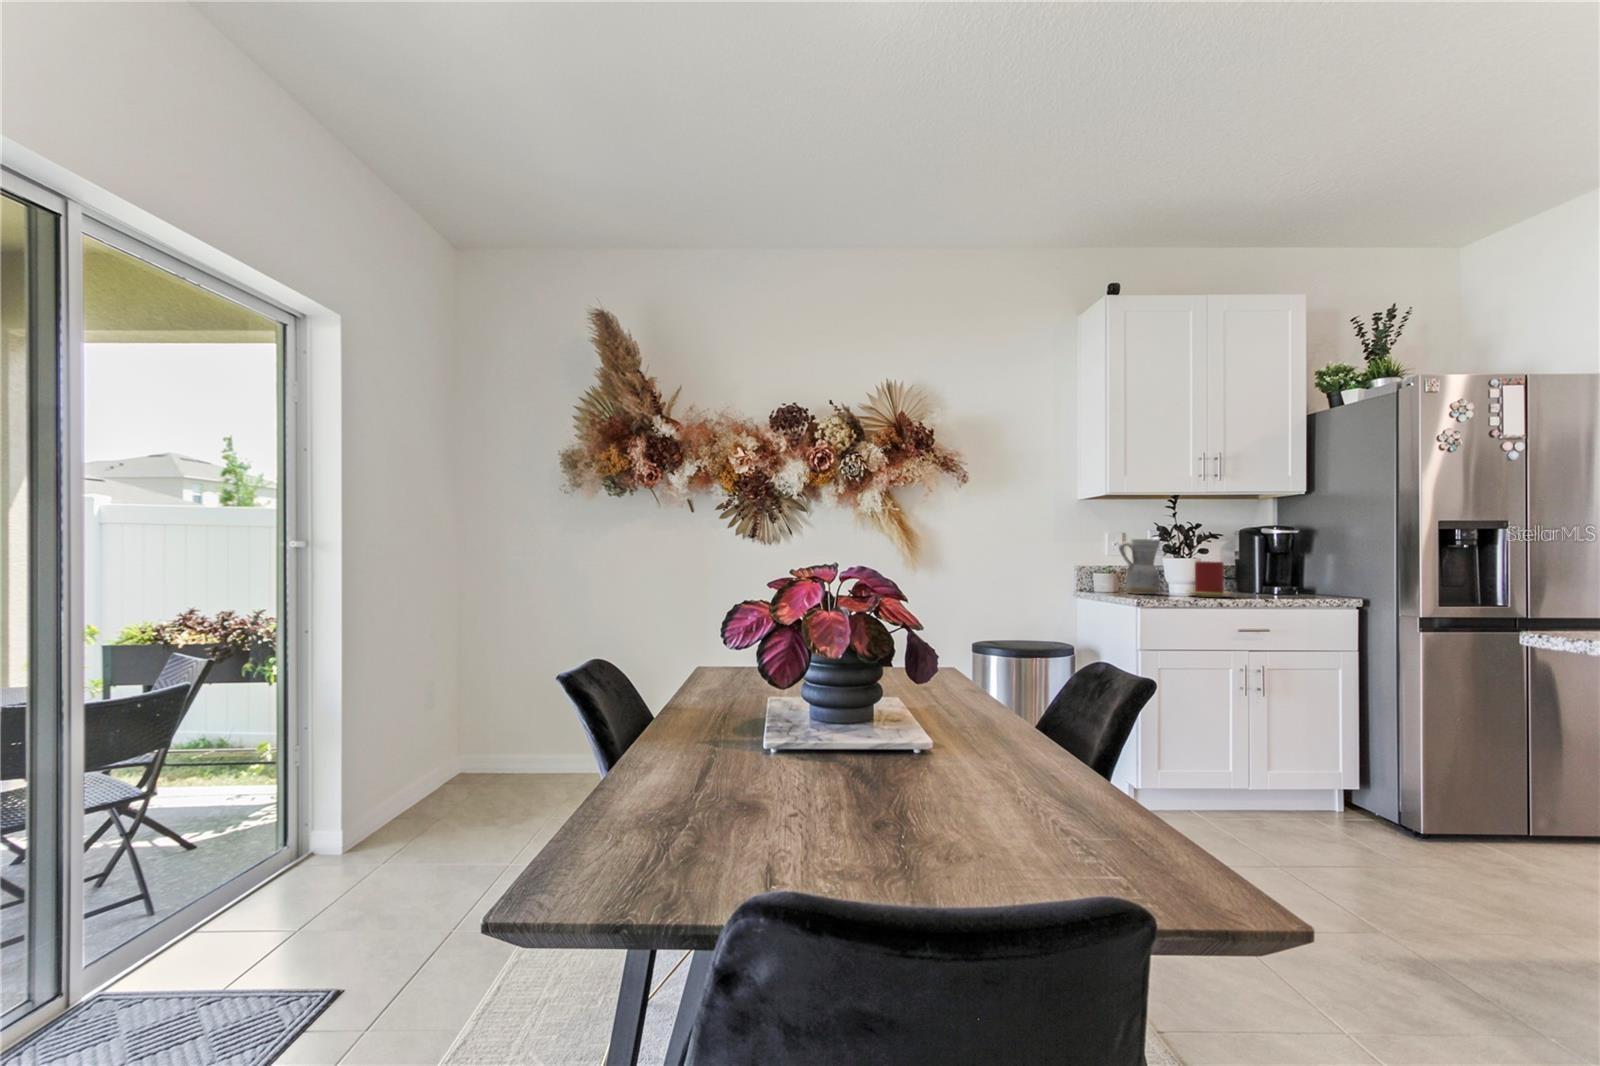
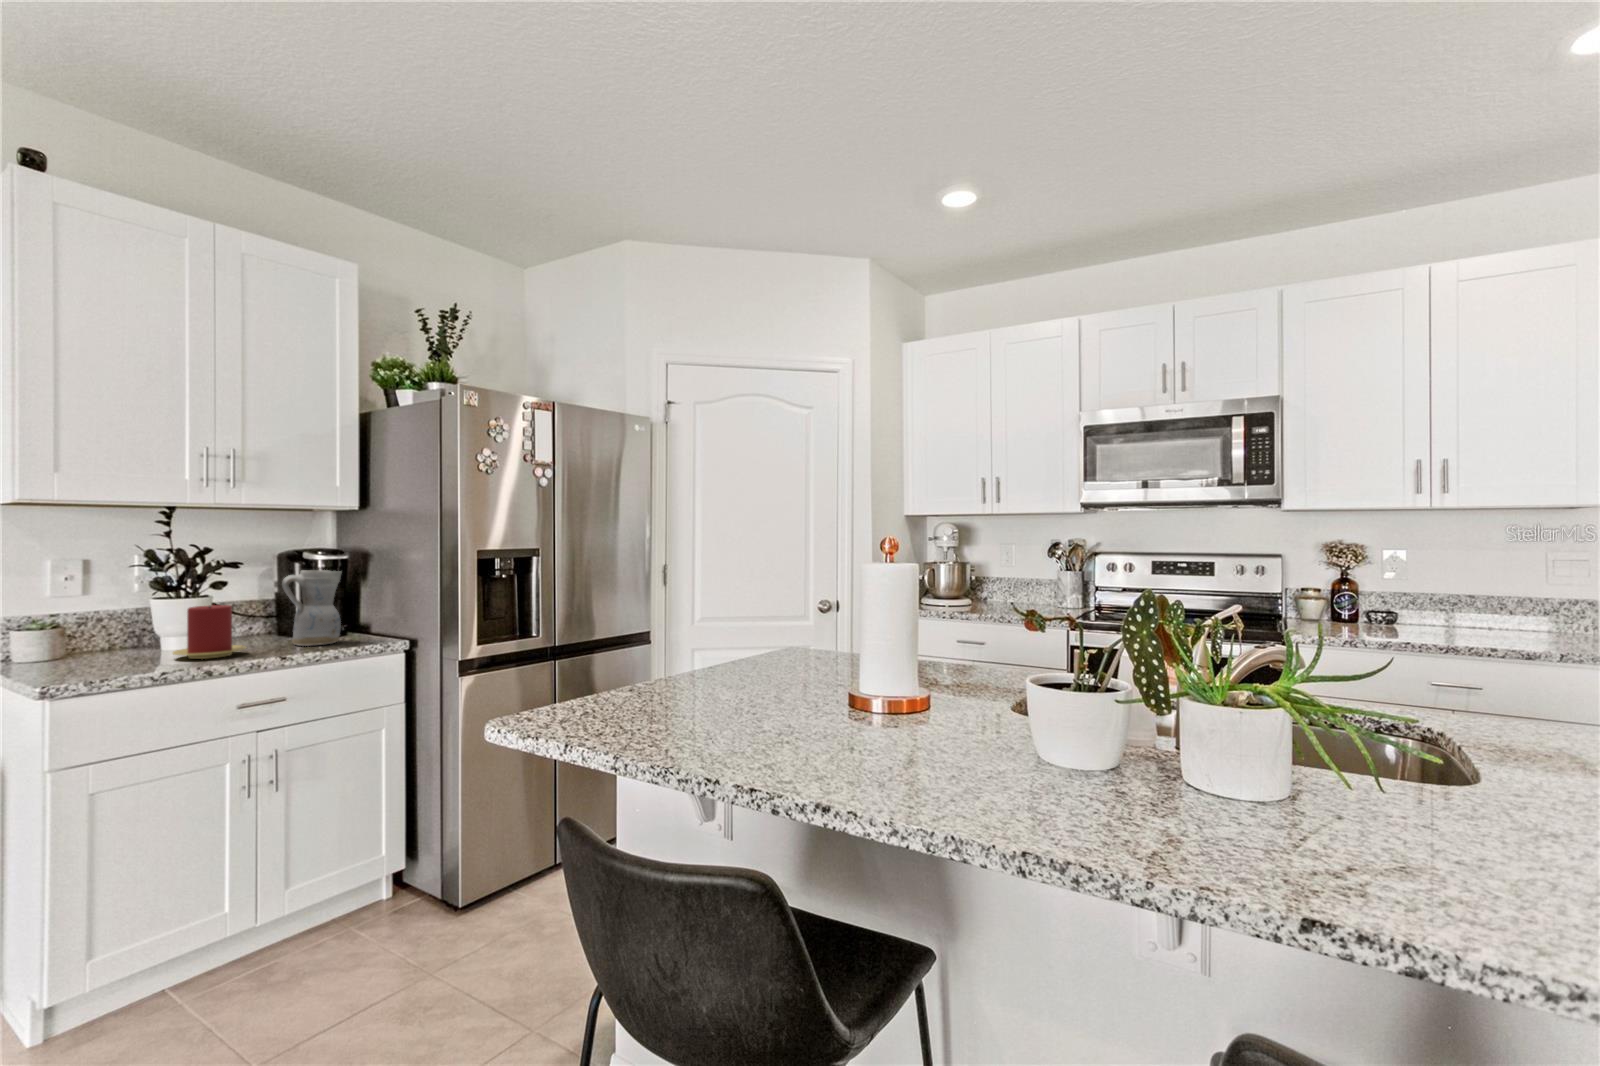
ceramic pitcher: present [1119,539,1160,594] -> present [282,570,342,646]

